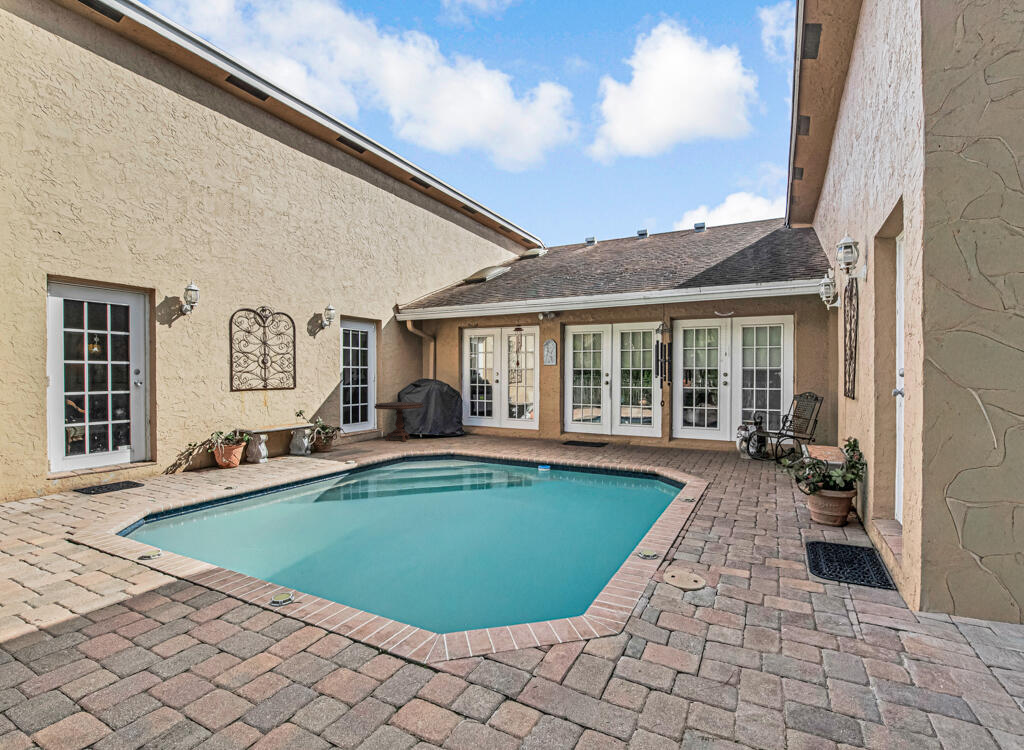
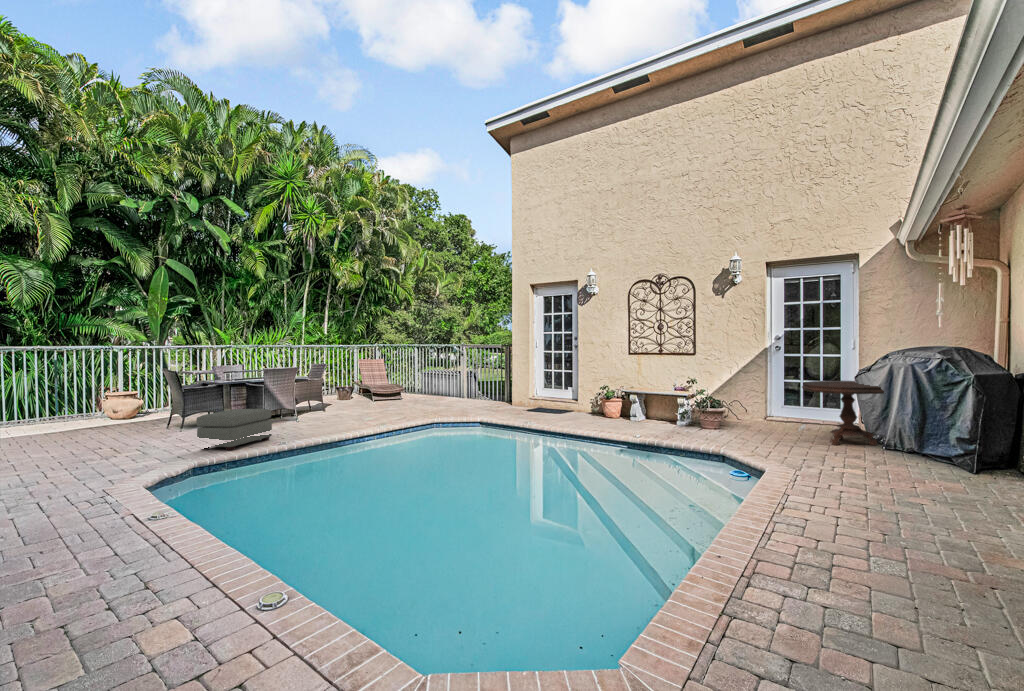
ottoman: none [58,561,314,724] -> present [196,409,272,450]

